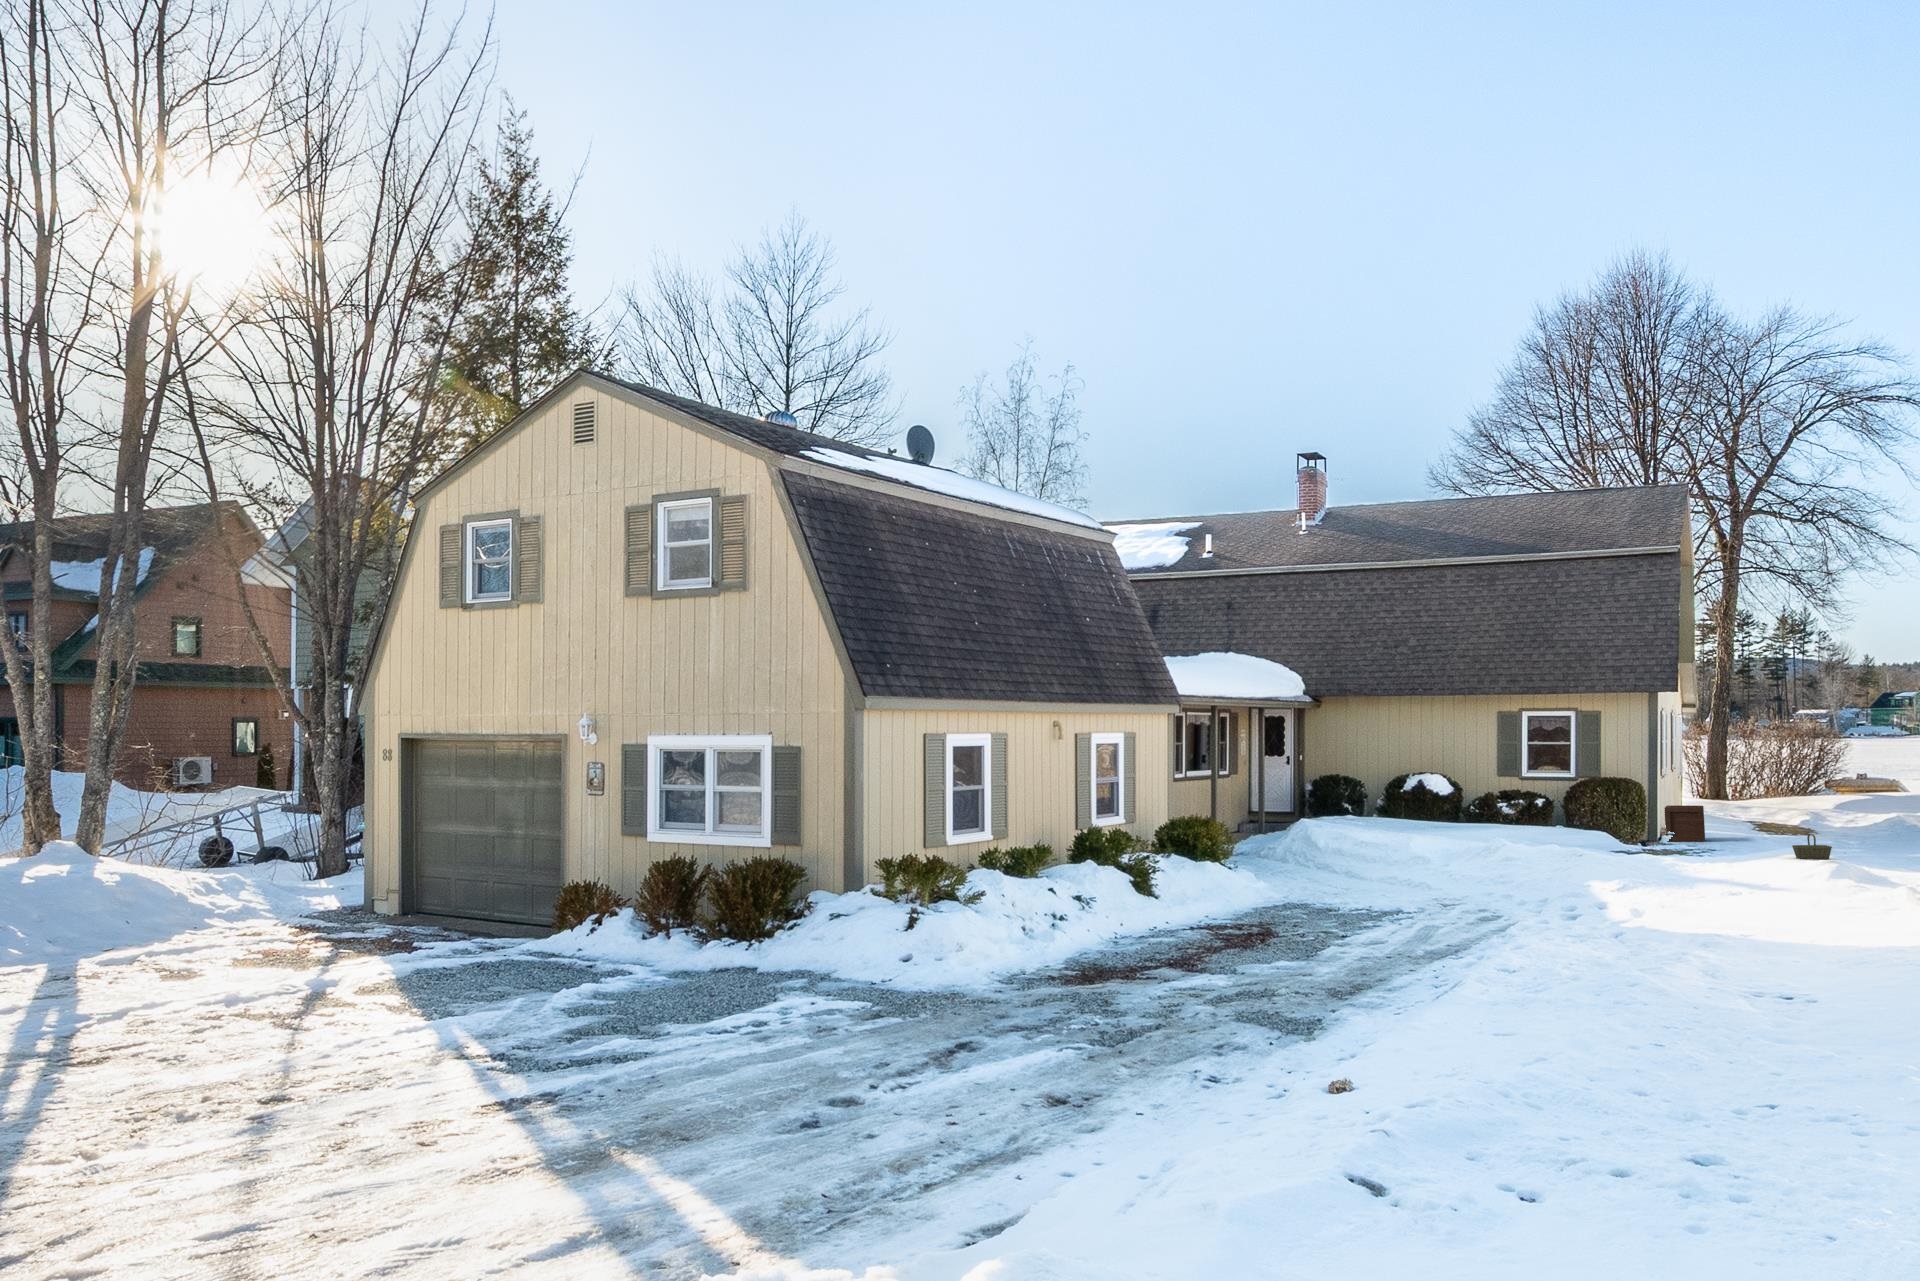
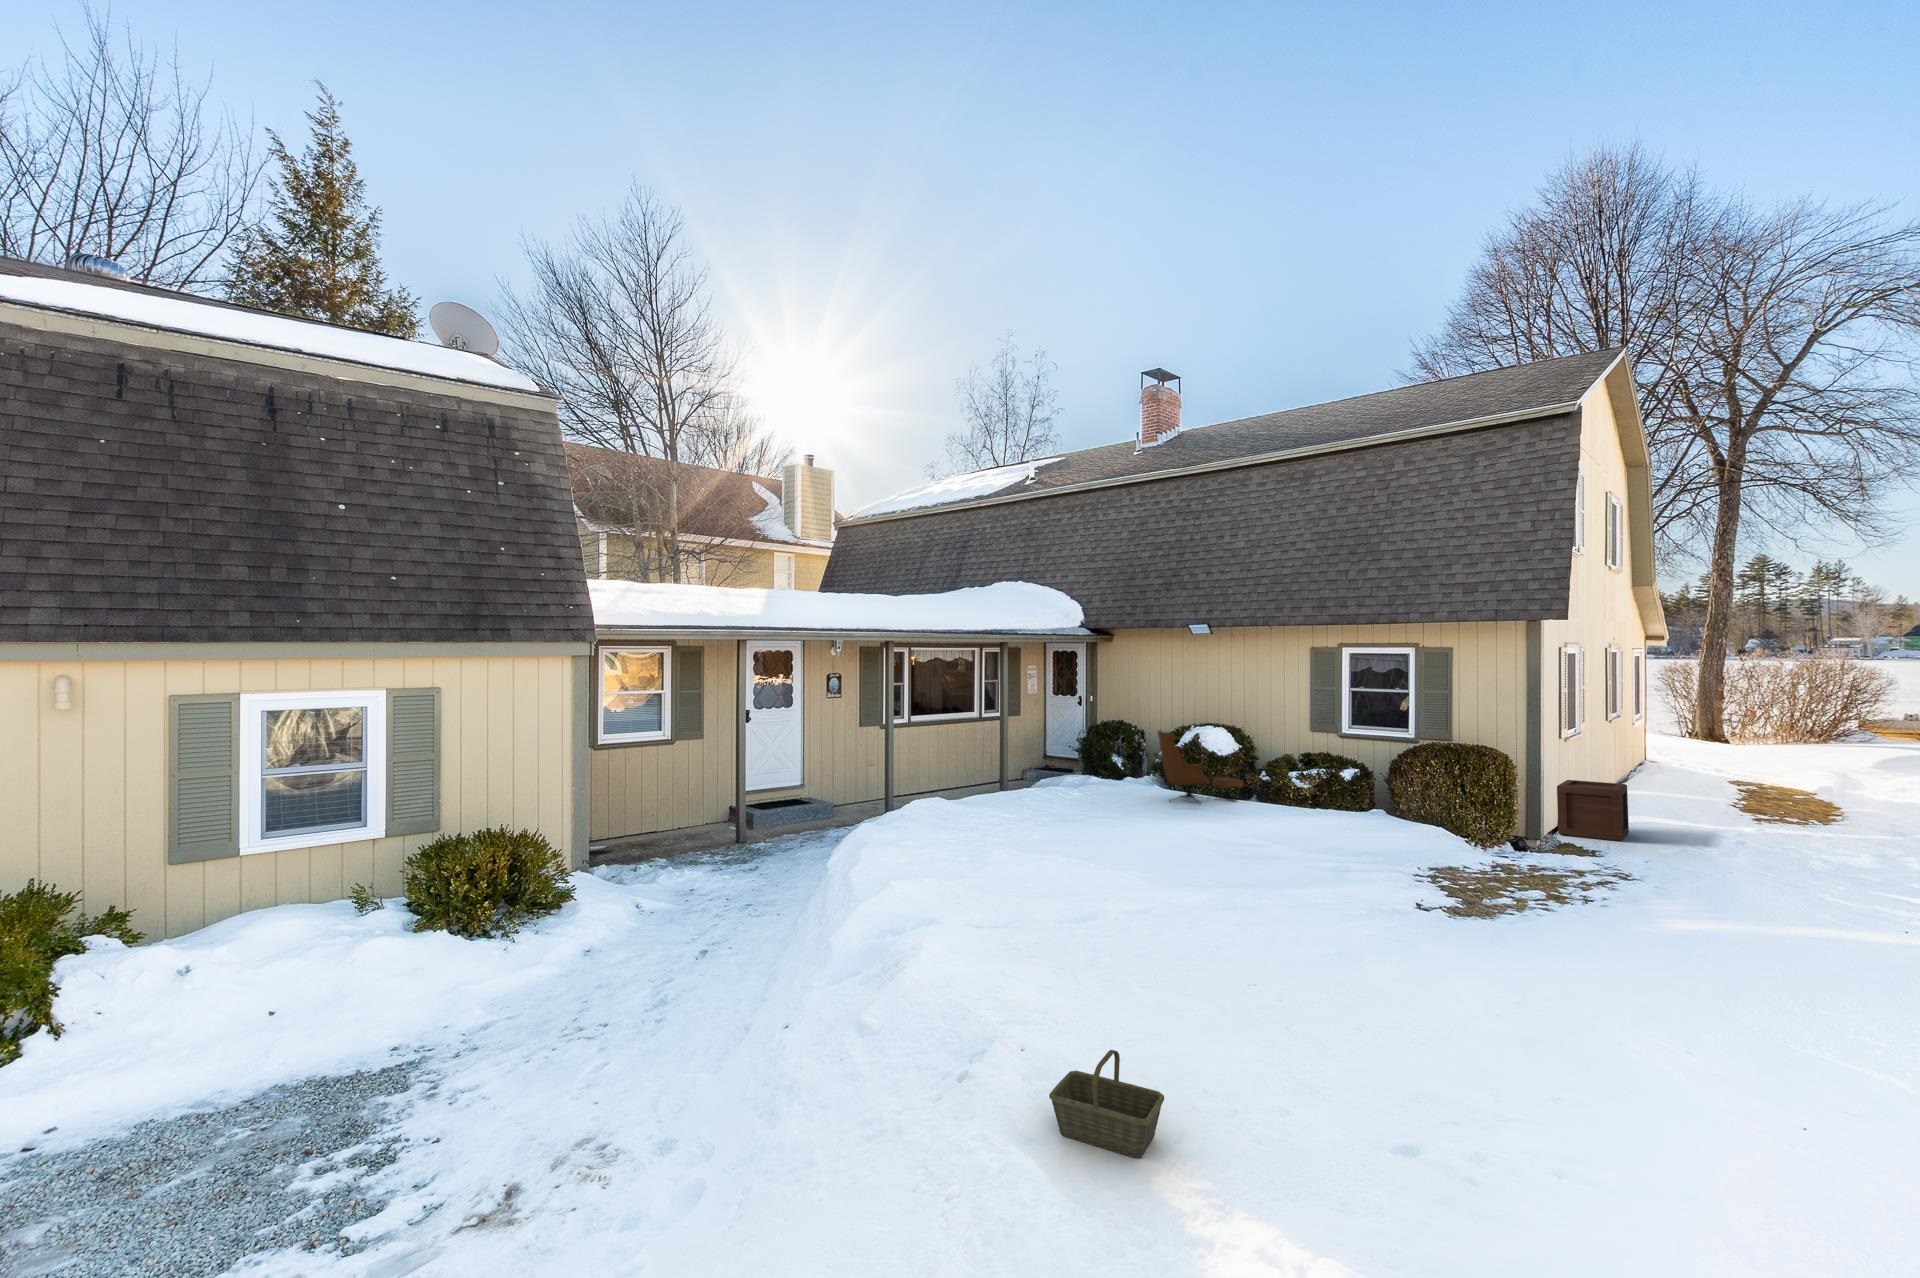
lounge chair: none [1407,775,1465,829] -> present [1158,731,1243,800]
basket: present [1792,834,1832,859] -> present [1049,1050,1164,1158]

